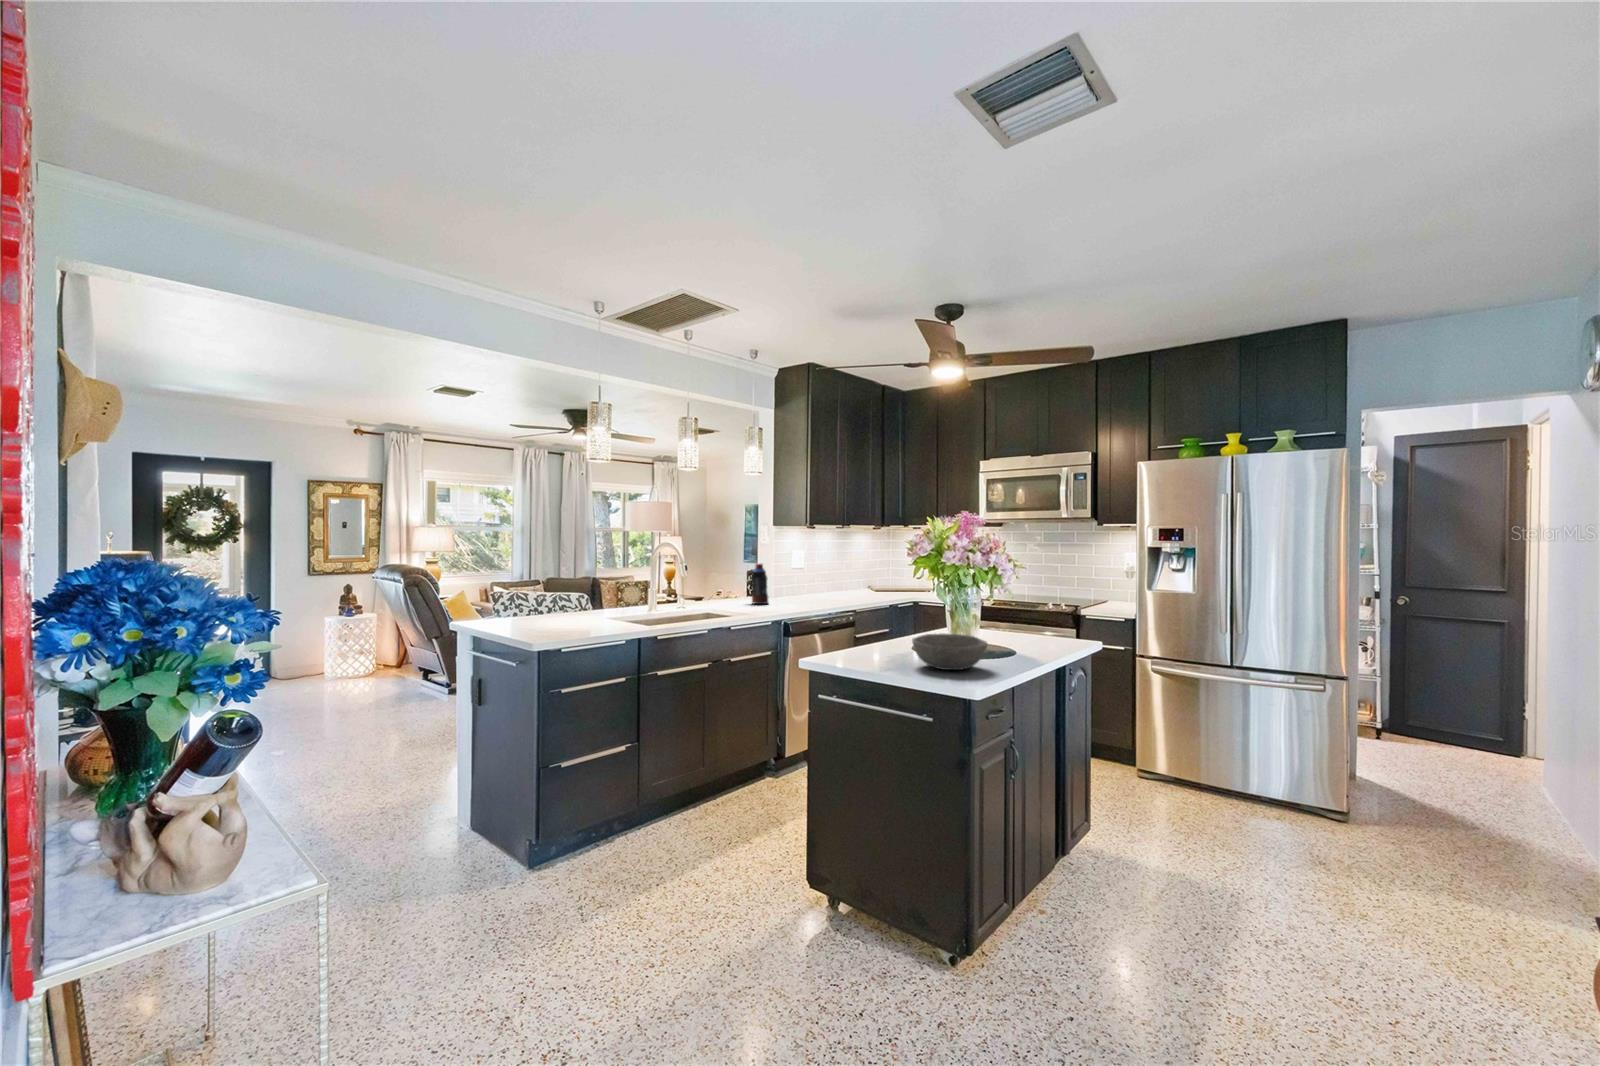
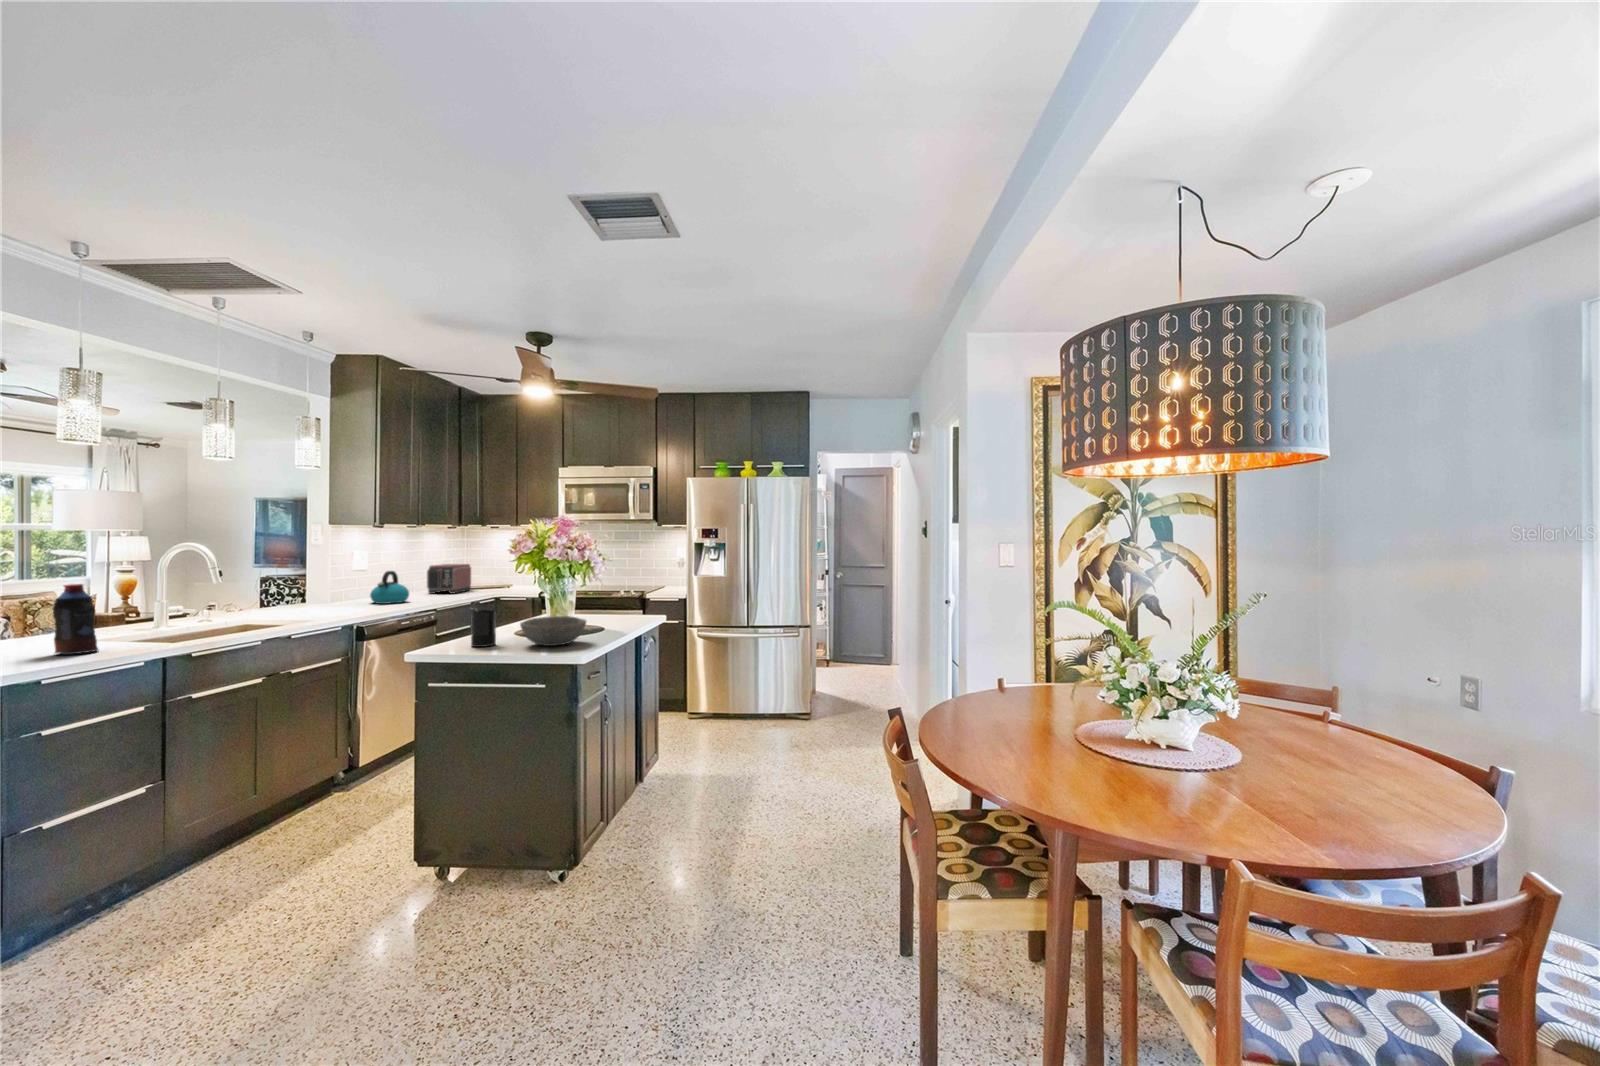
bottle: present [751,564,768,604] -> present [53,584,98,654]
toaster: none [851,565,892,596] -> present [427,564,471,594]
kettle: none [800,570,832,602] -> present [370,571,409,604]
candle: none [861,617,889,662] -> present [471,610,496,647]

